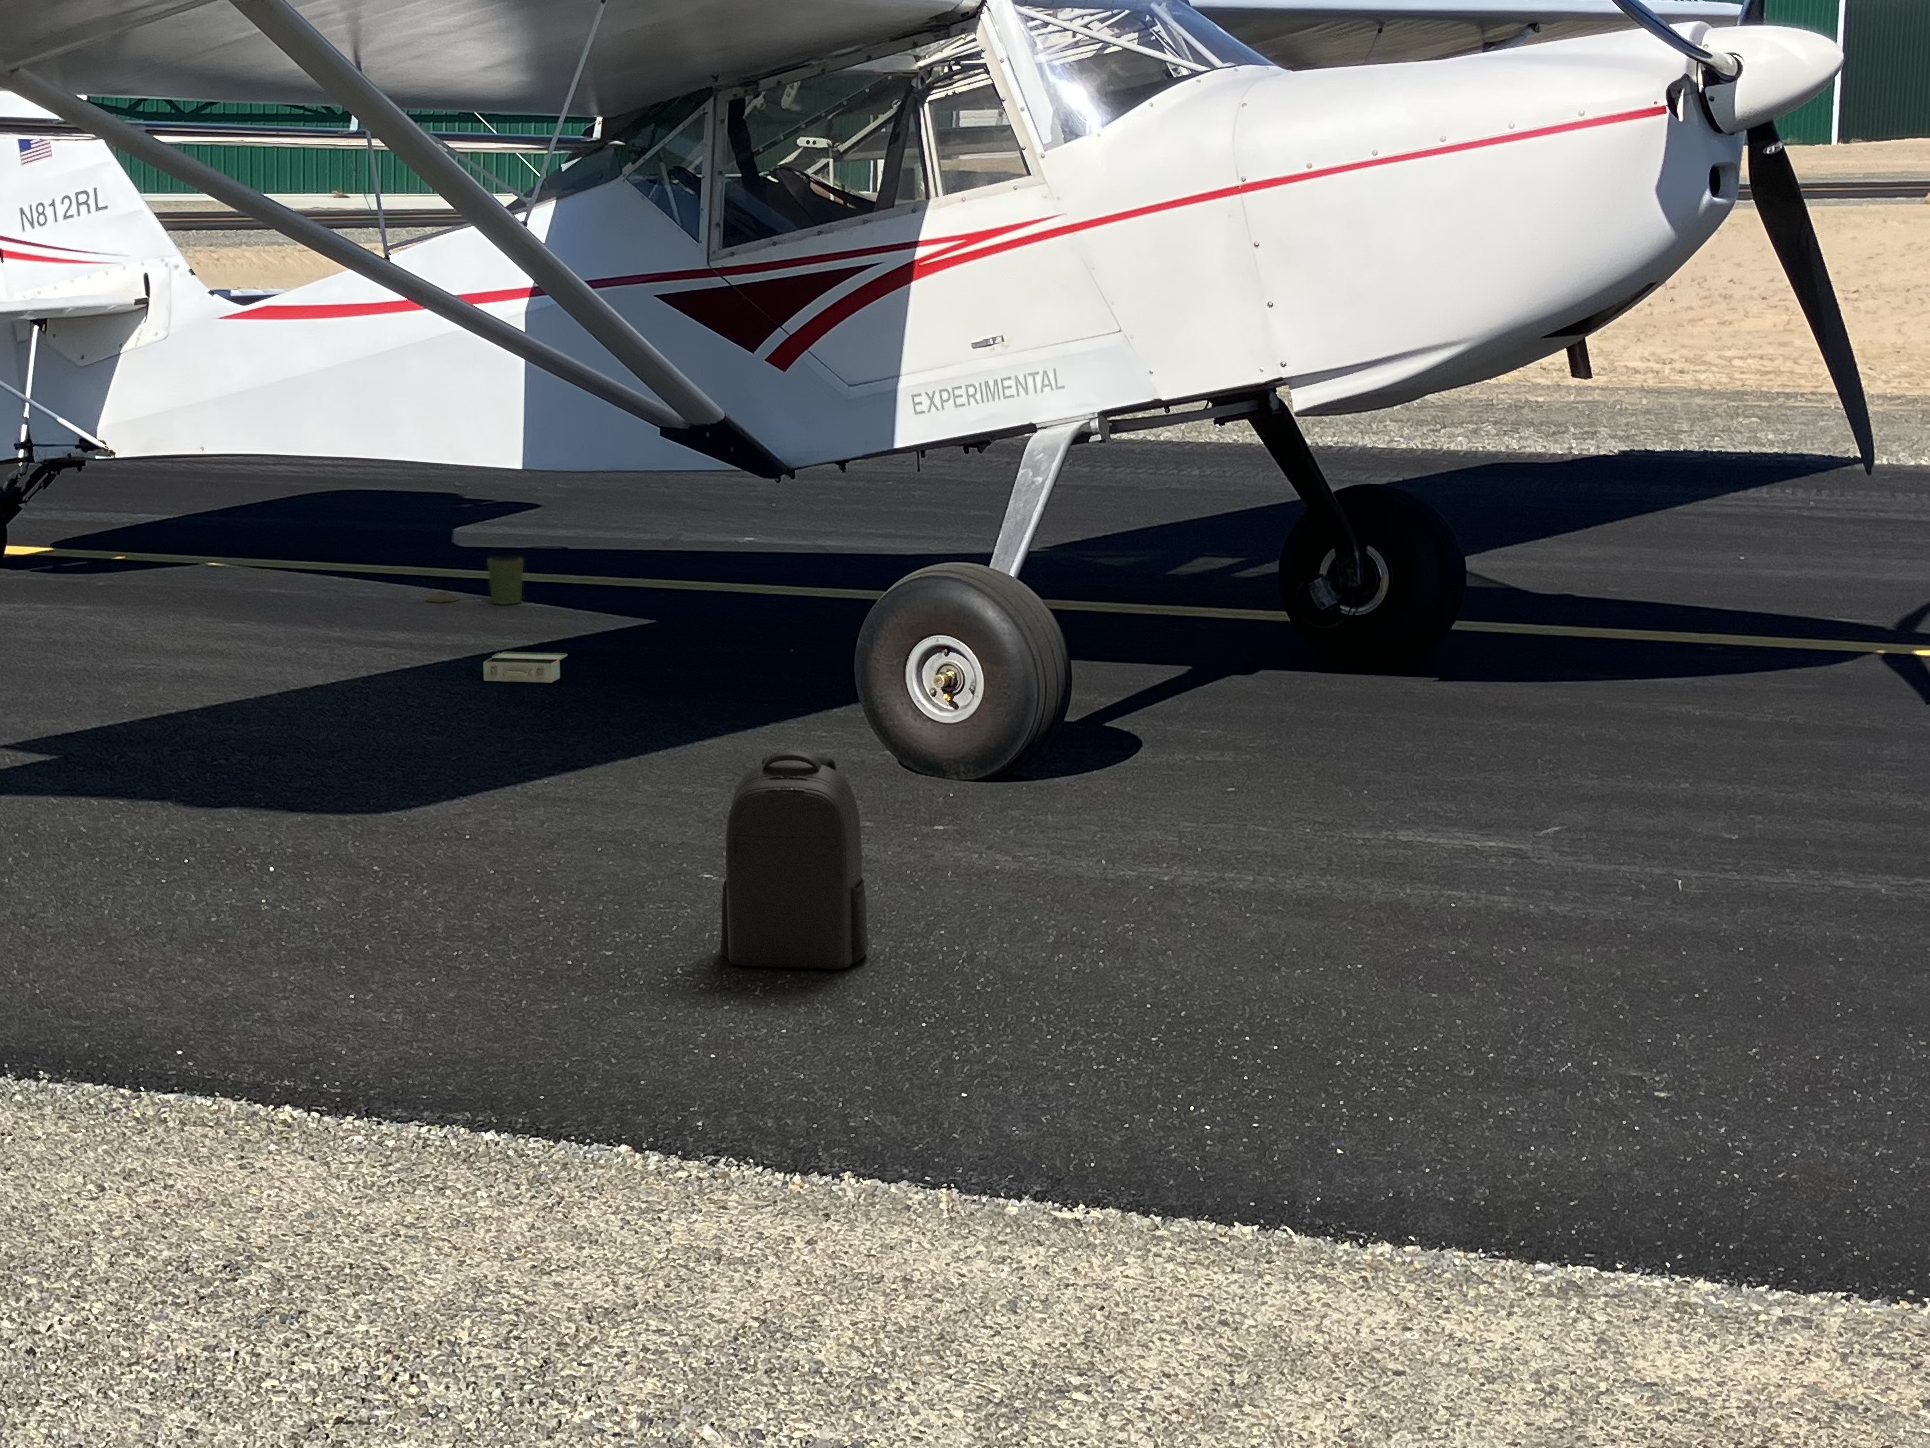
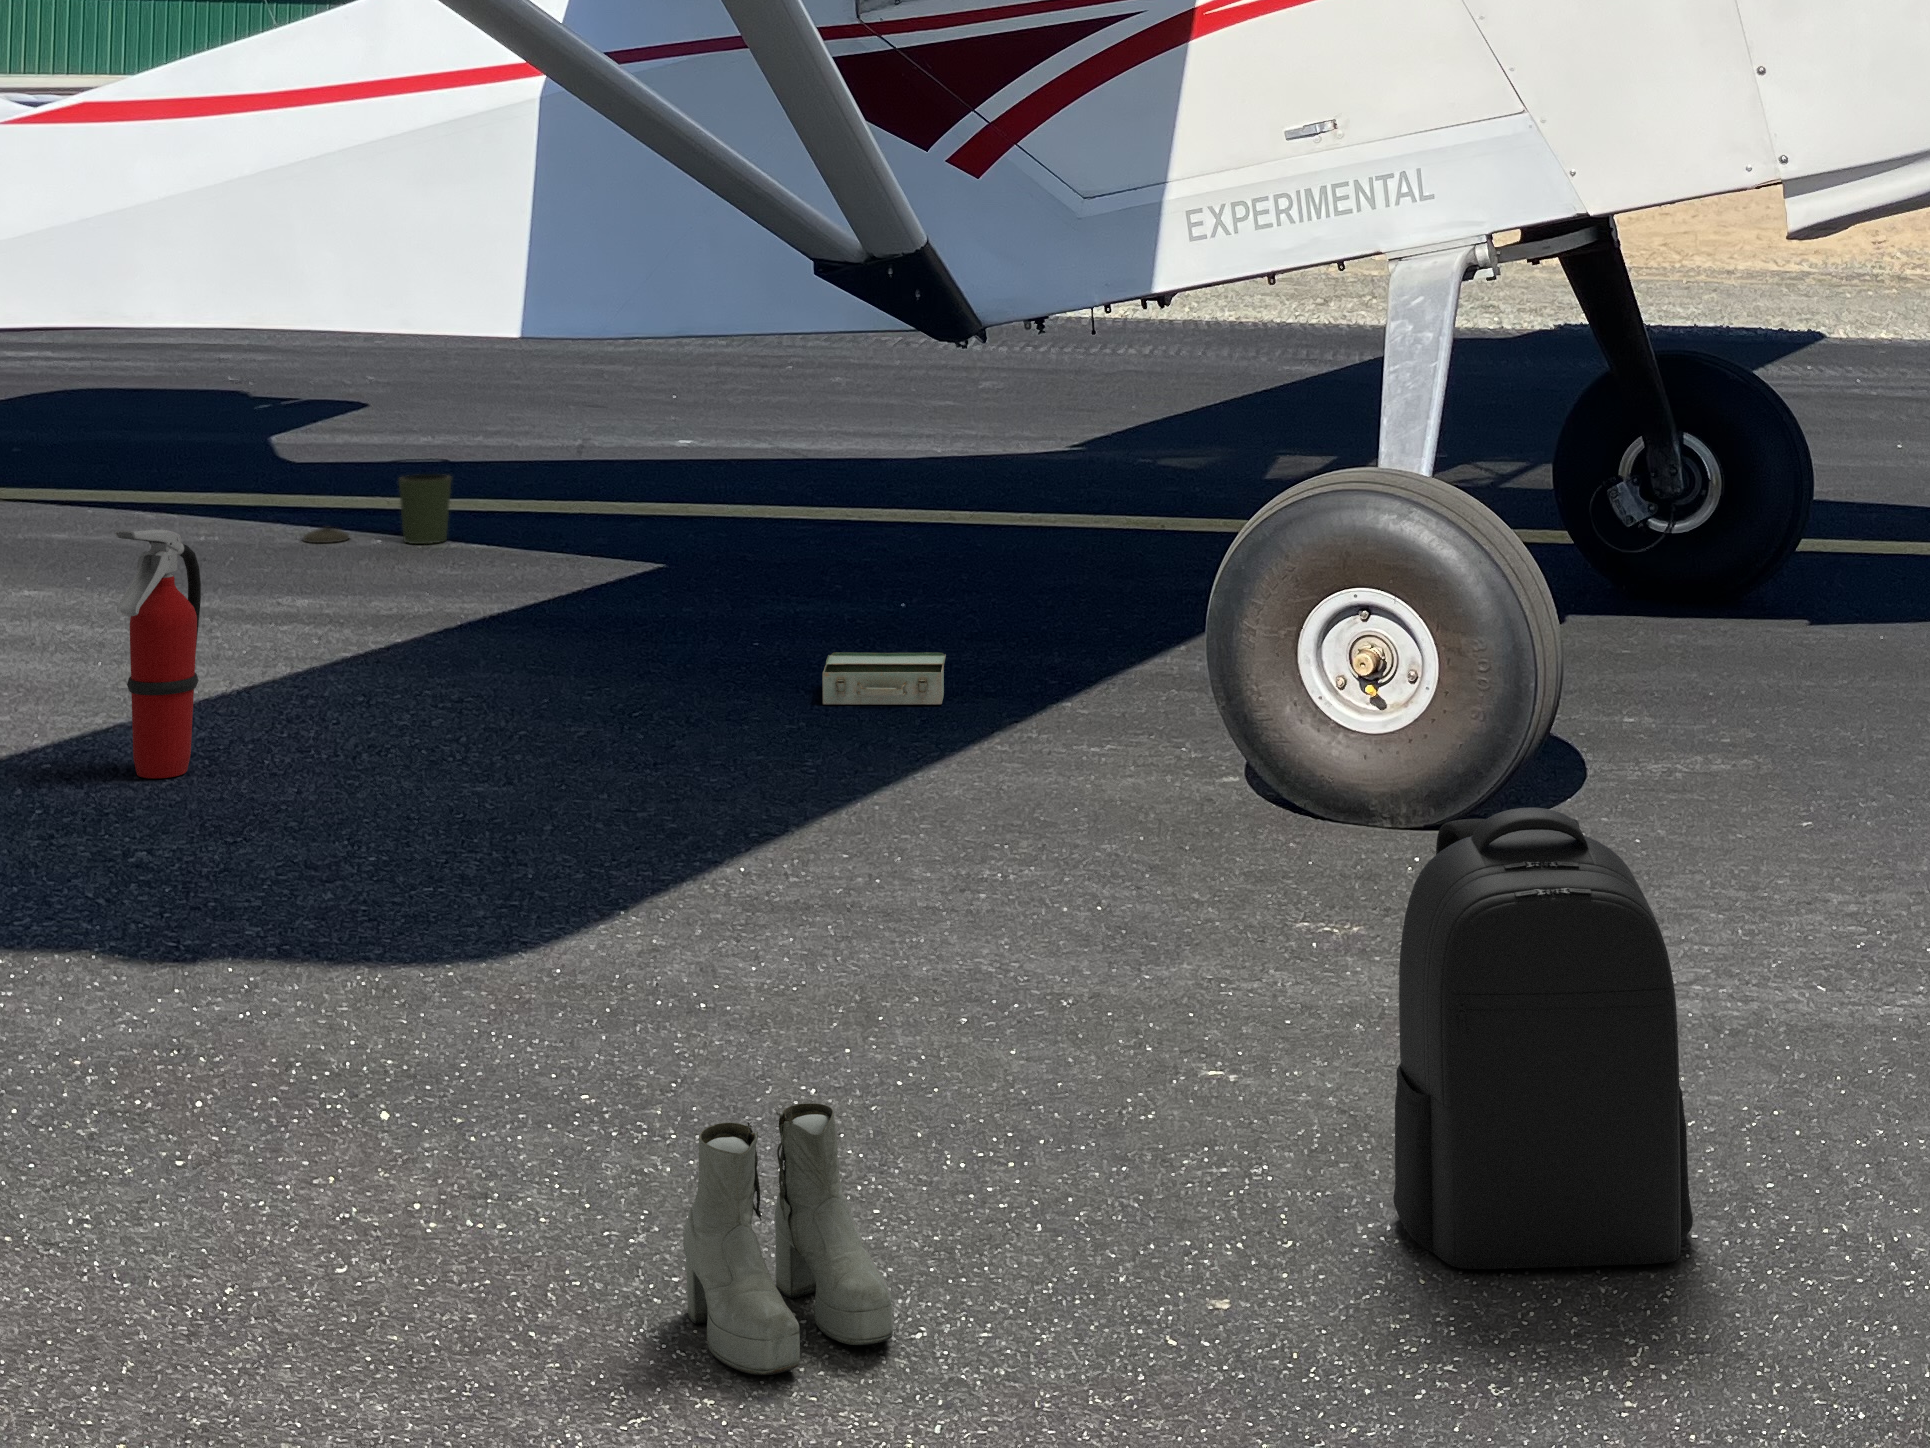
fire extinguisher: none [223,593,282,737] -> present [115,530,201,778]
toolbox: present [483,652,567,683] -> present [822,652,946,705]
boots: none [361,870,449,977] -> present [683,1103,893,1375]

